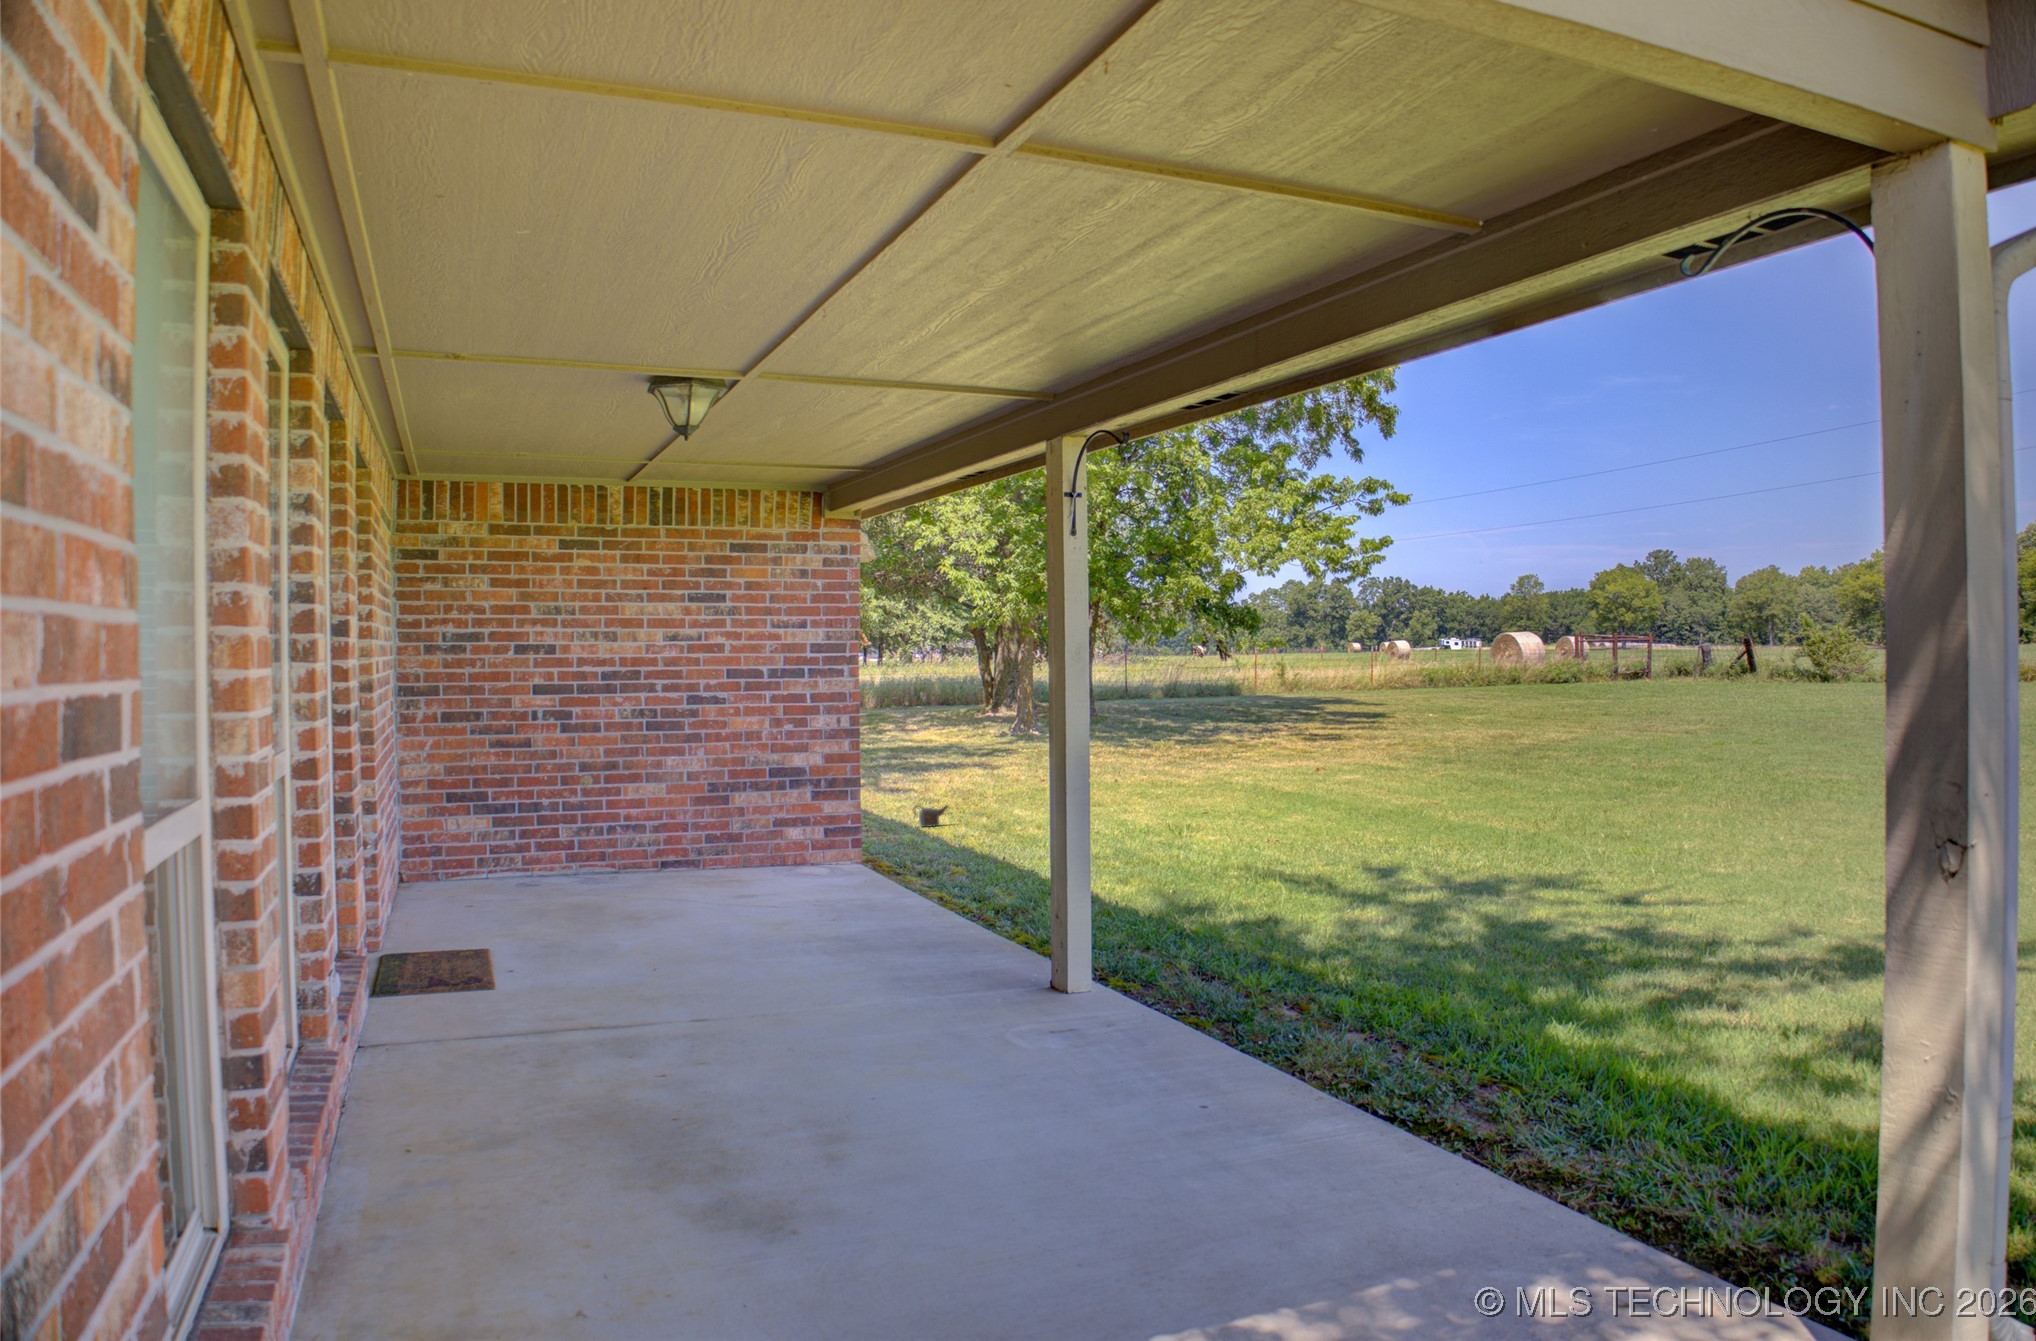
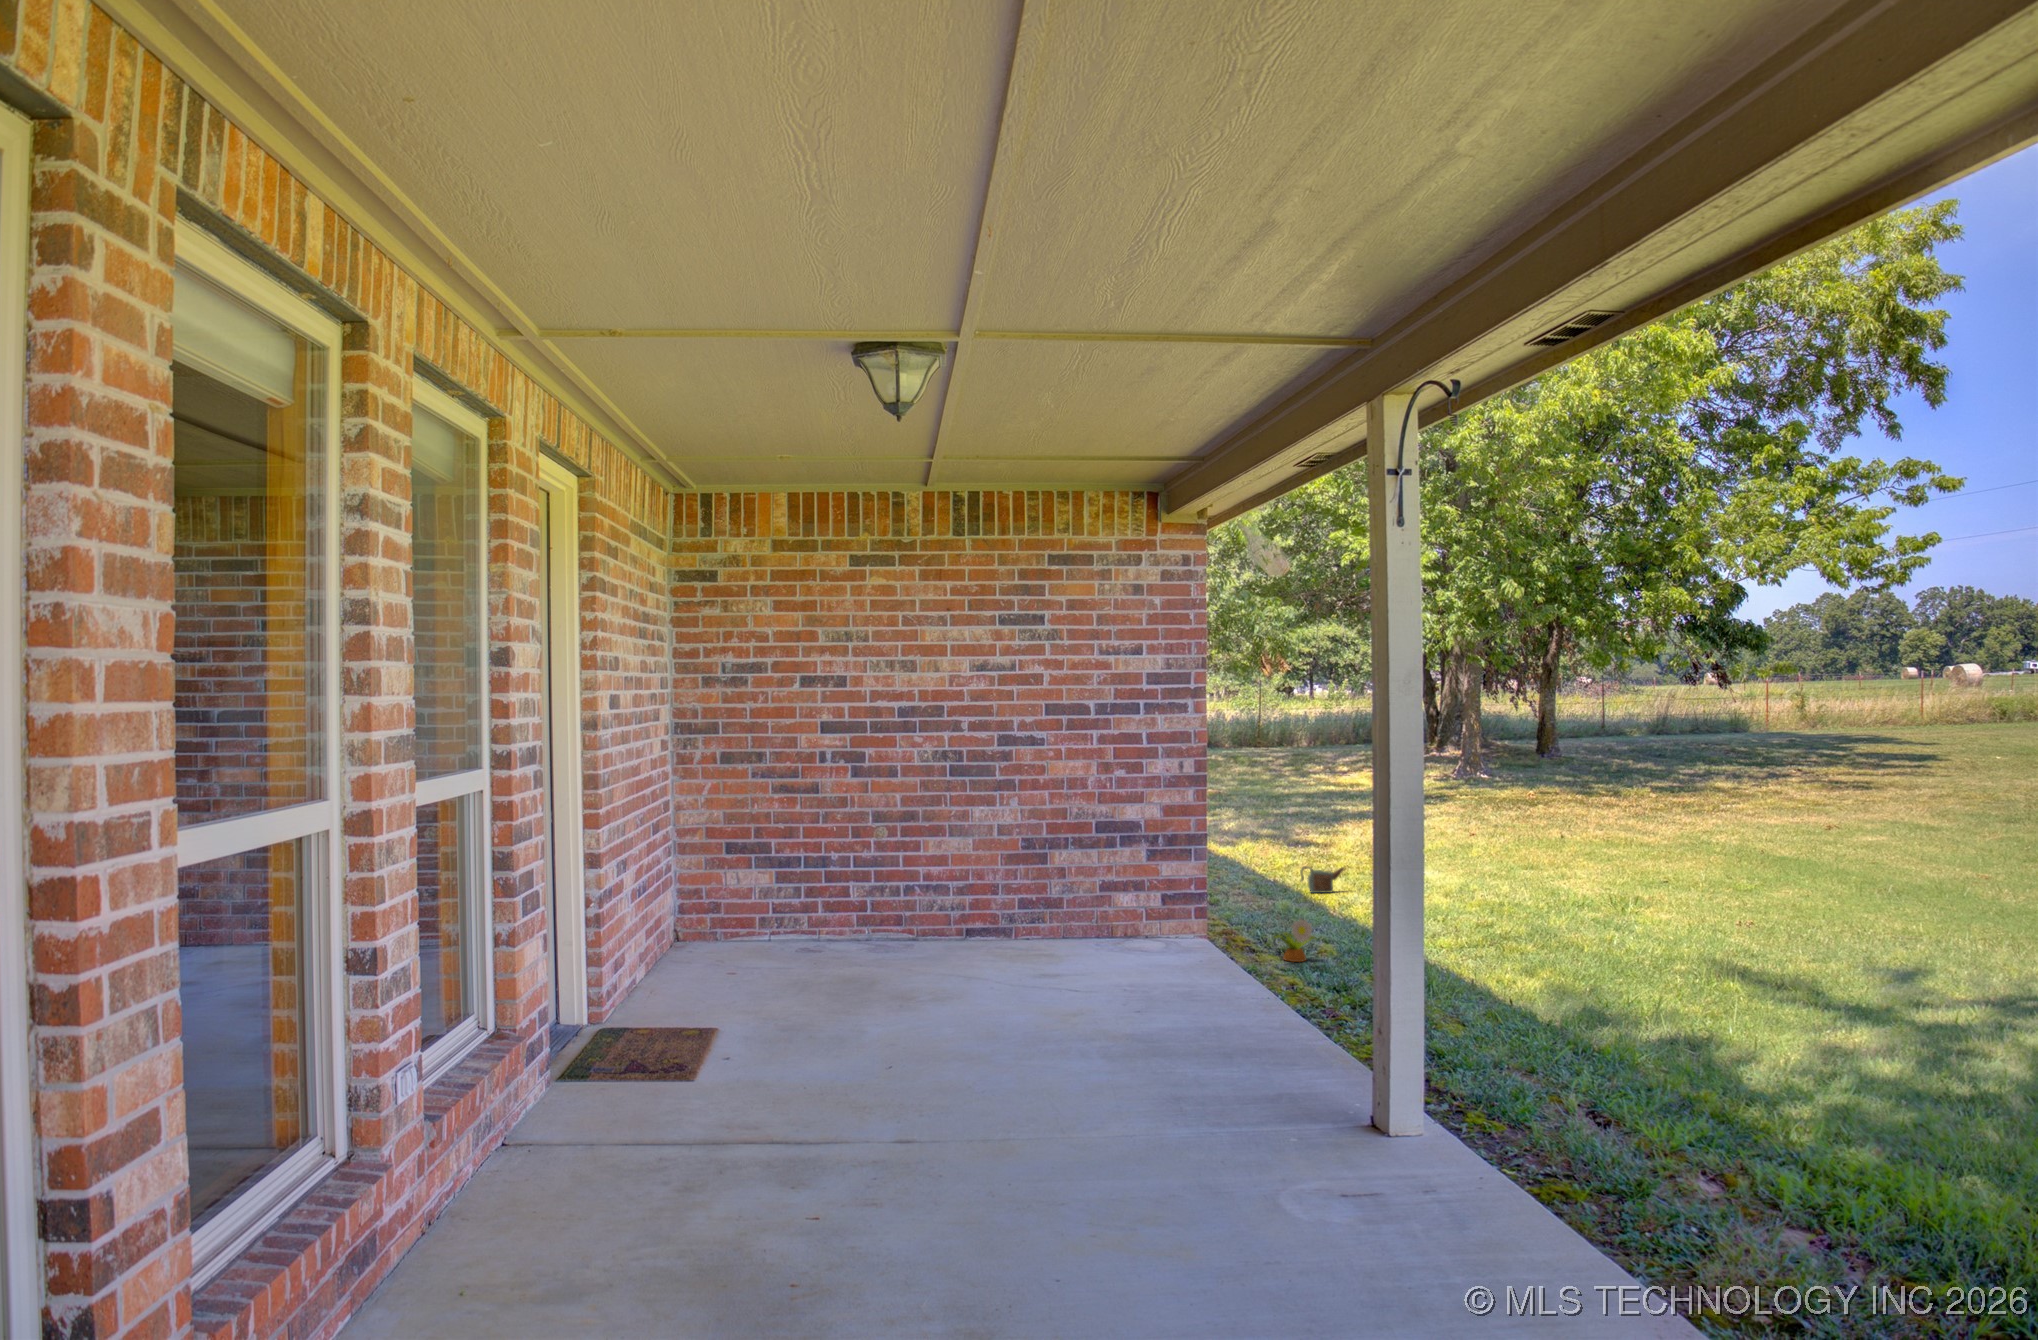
decorative plant: none [905,838,940,872] -> present [1275,919,1315,962]

